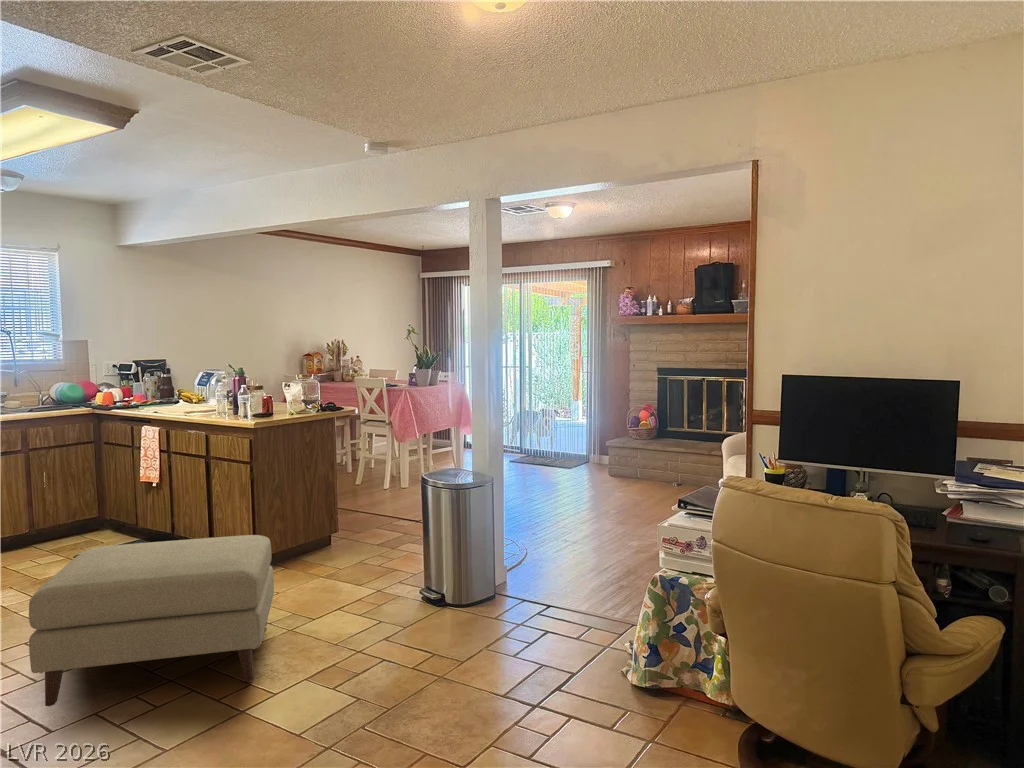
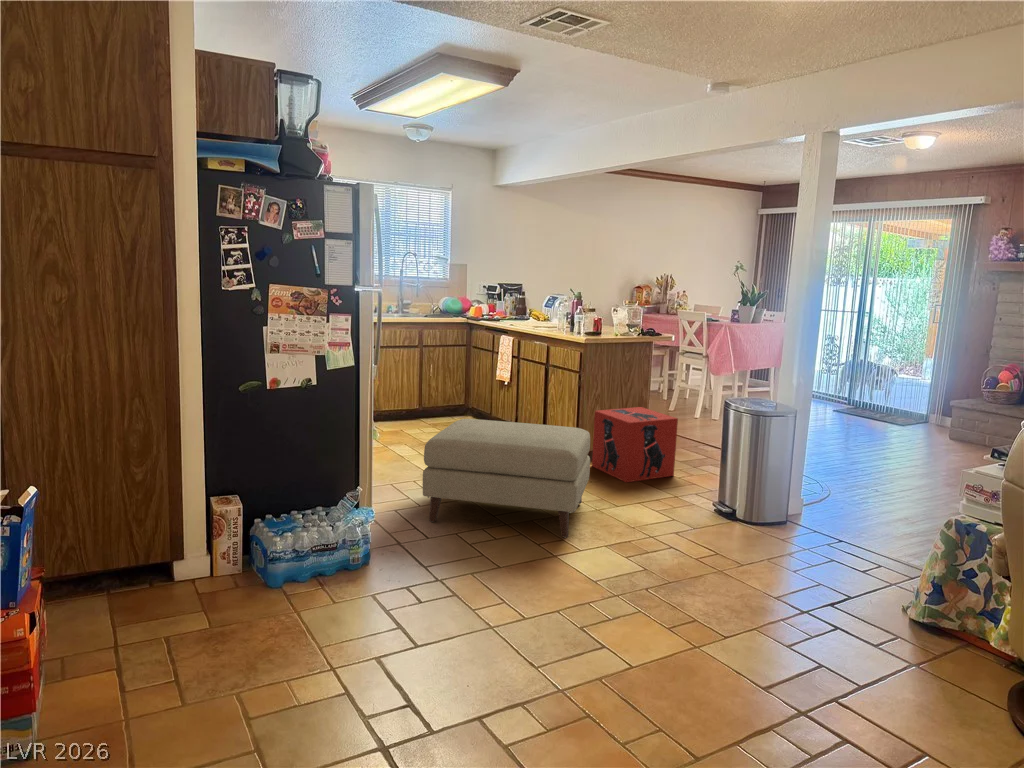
storage box: none [273,492,372,584] -> present [592,407,678,482]

